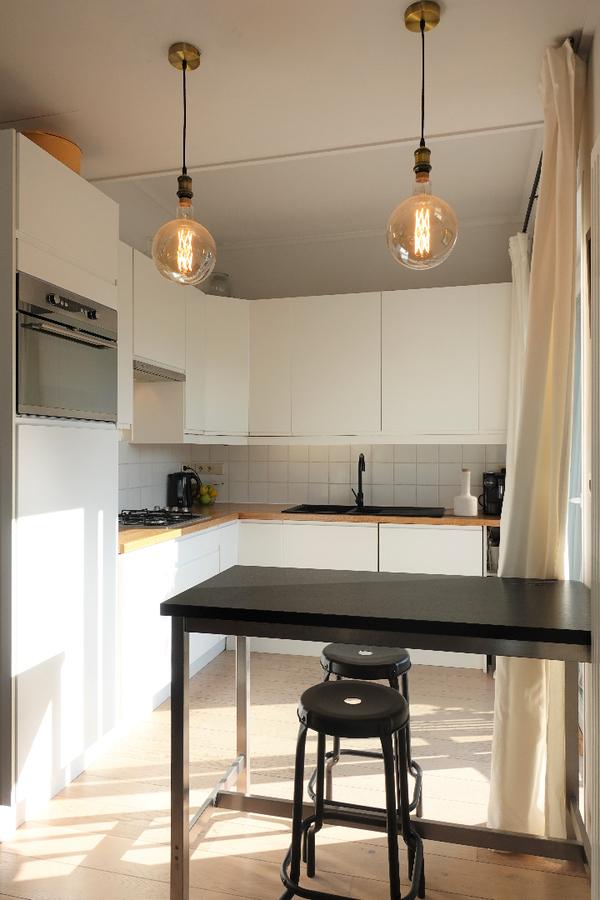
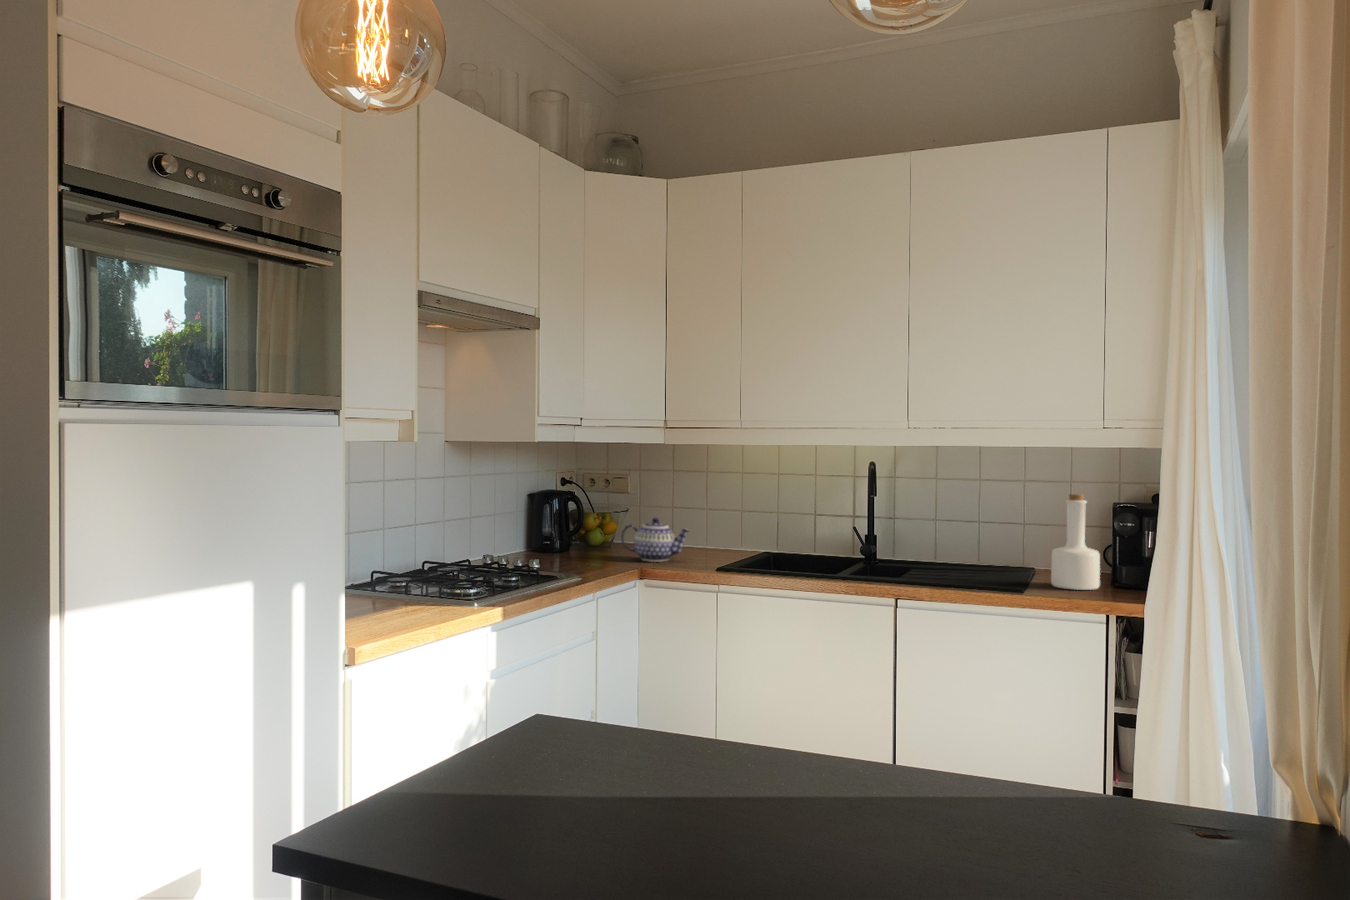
teapot: none [226,486,265,510] -> present [621,518,689,562]

